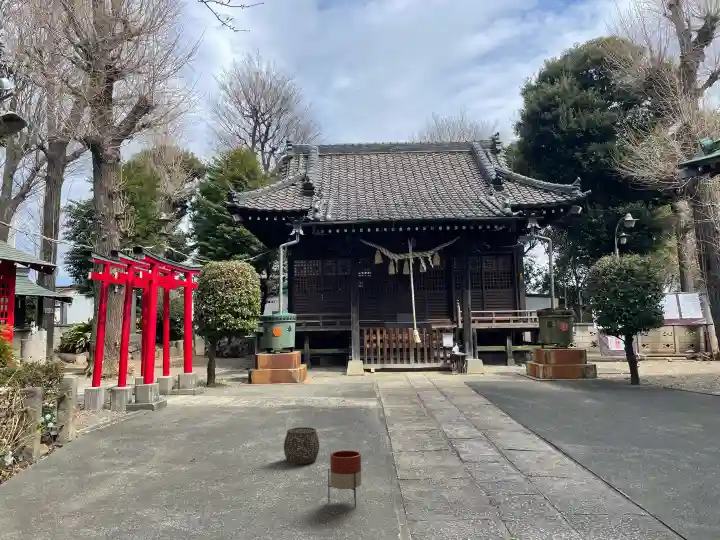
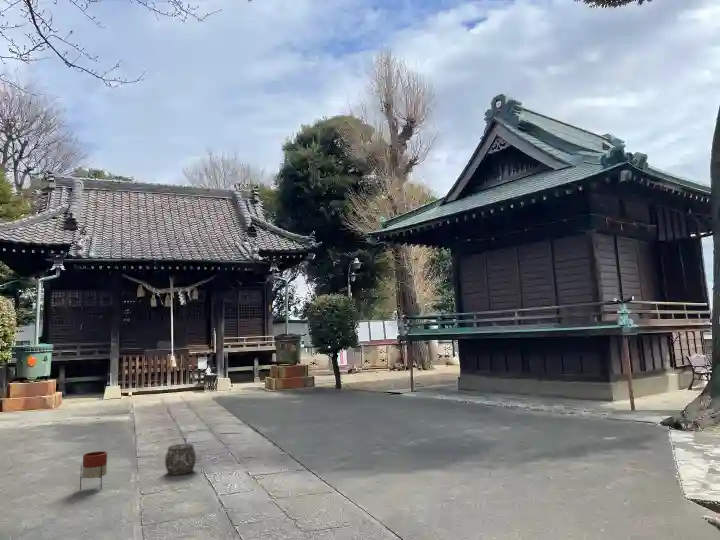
woven basket: present [284,427,319,464] -> present [165,444,196,475]

